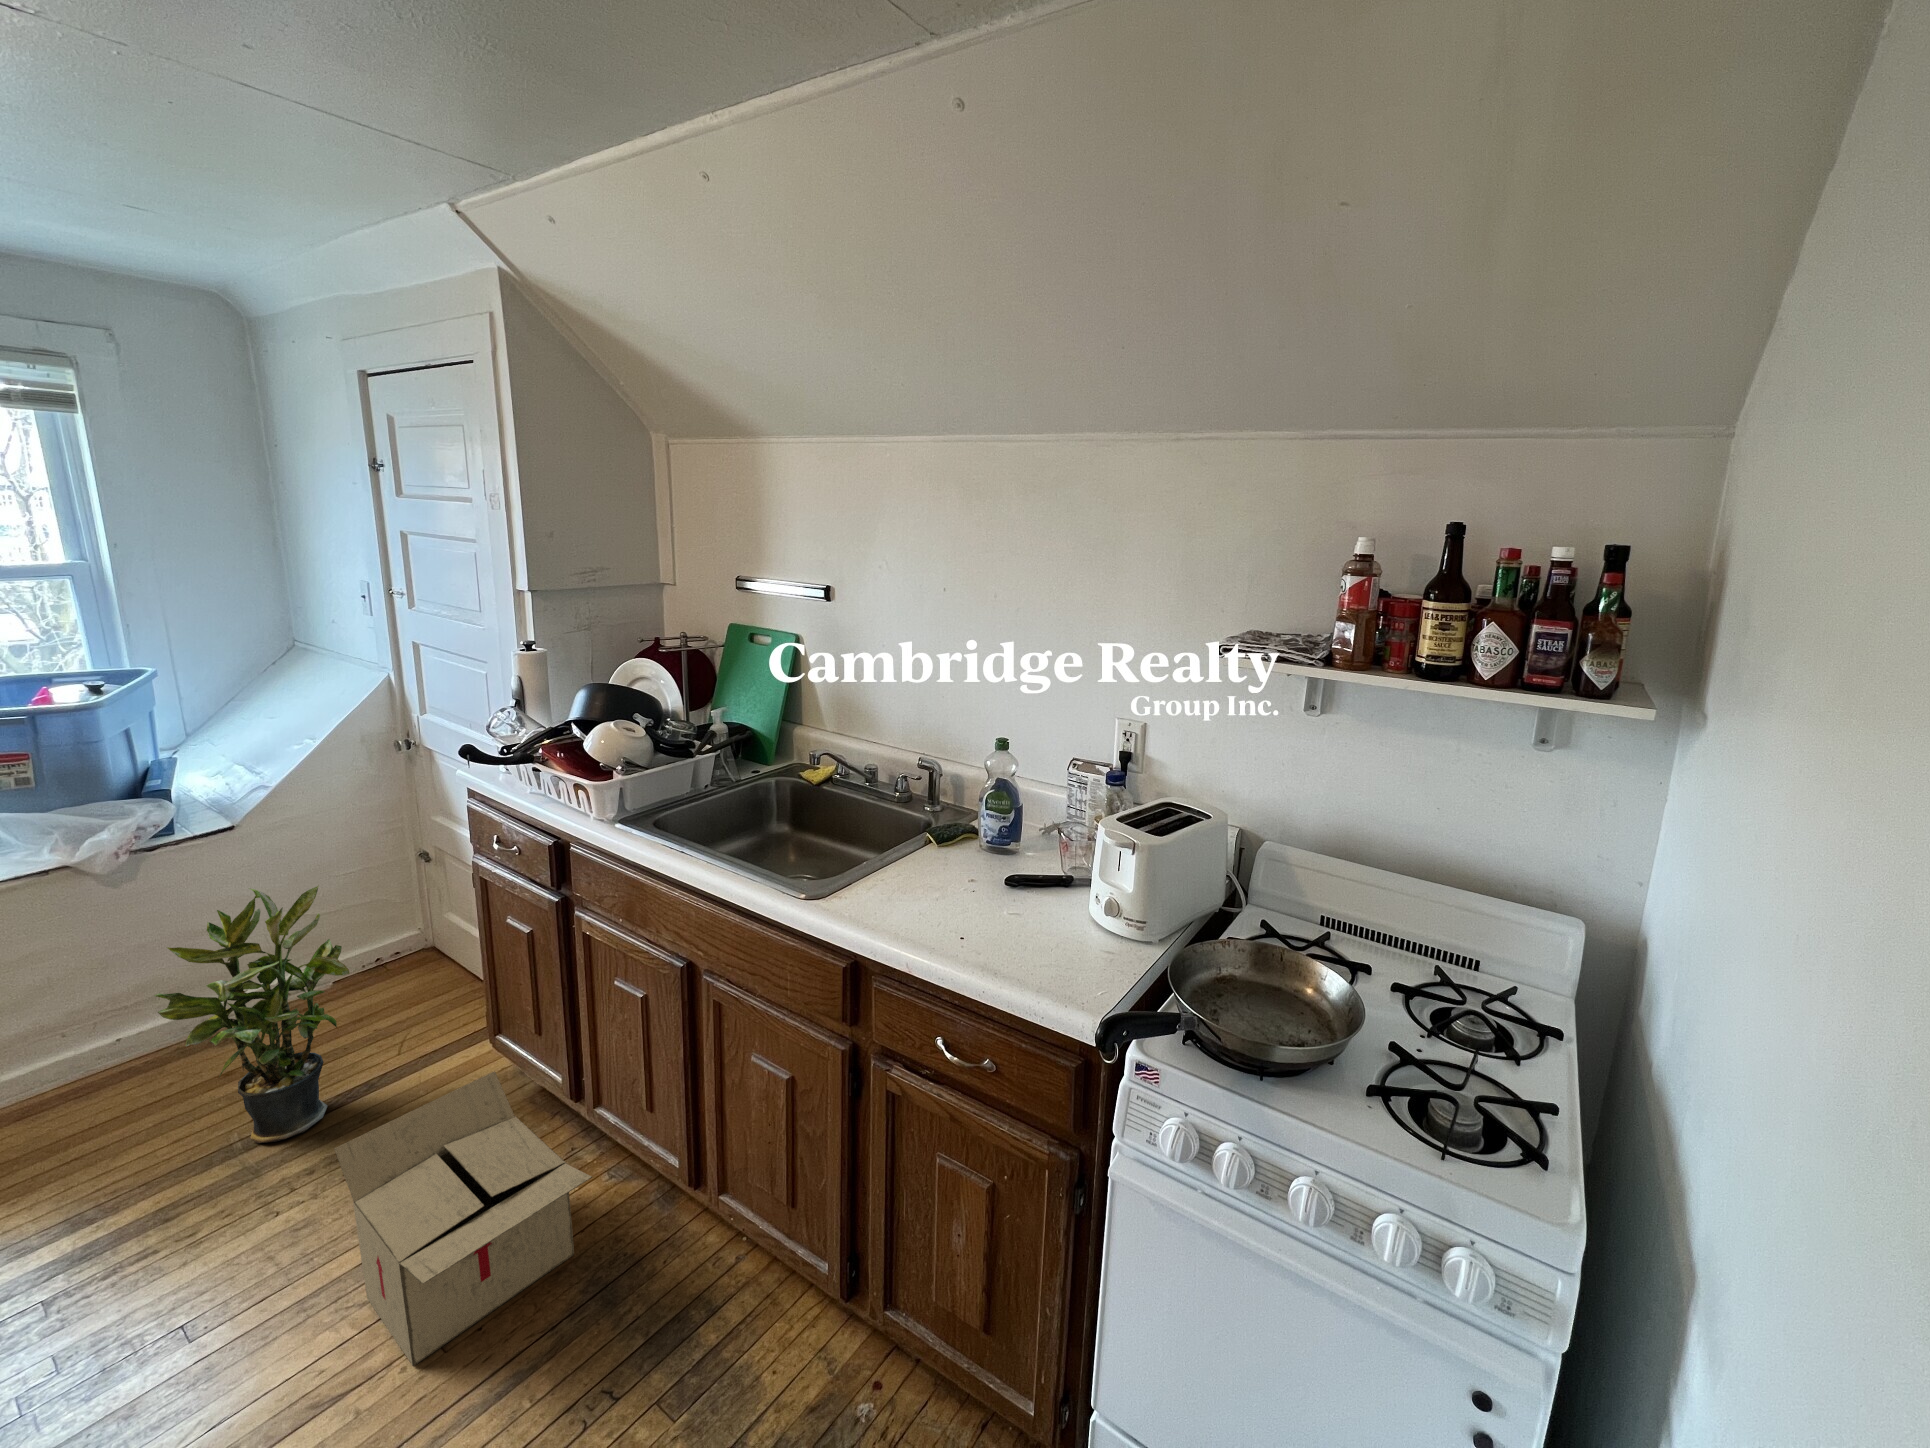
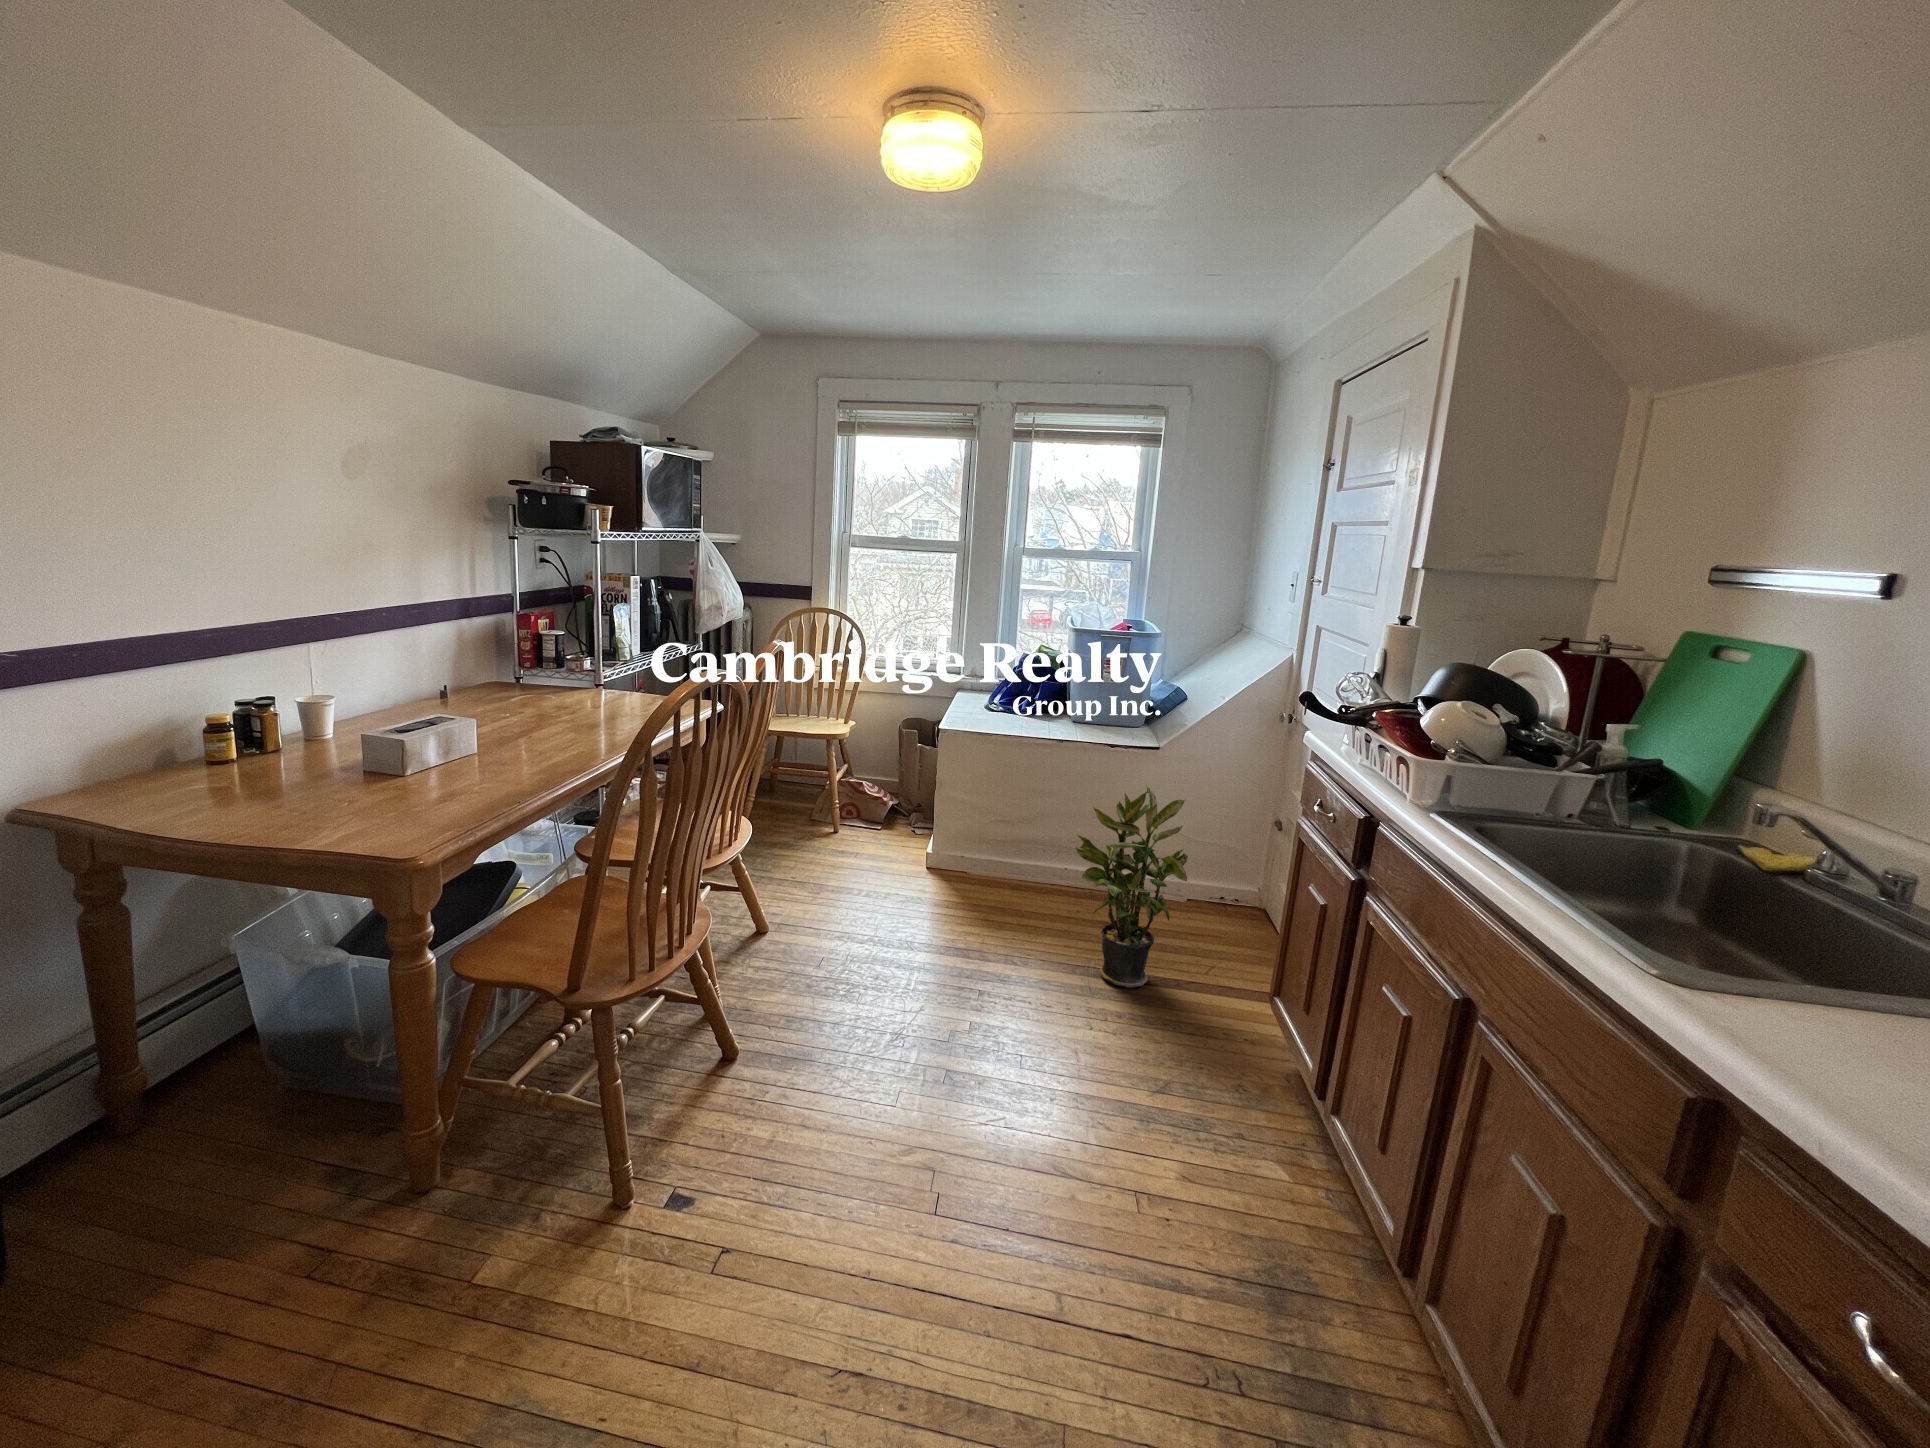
cardboard box: present [334,1071,592,1366] -> none [1112,993,1295,1233]

